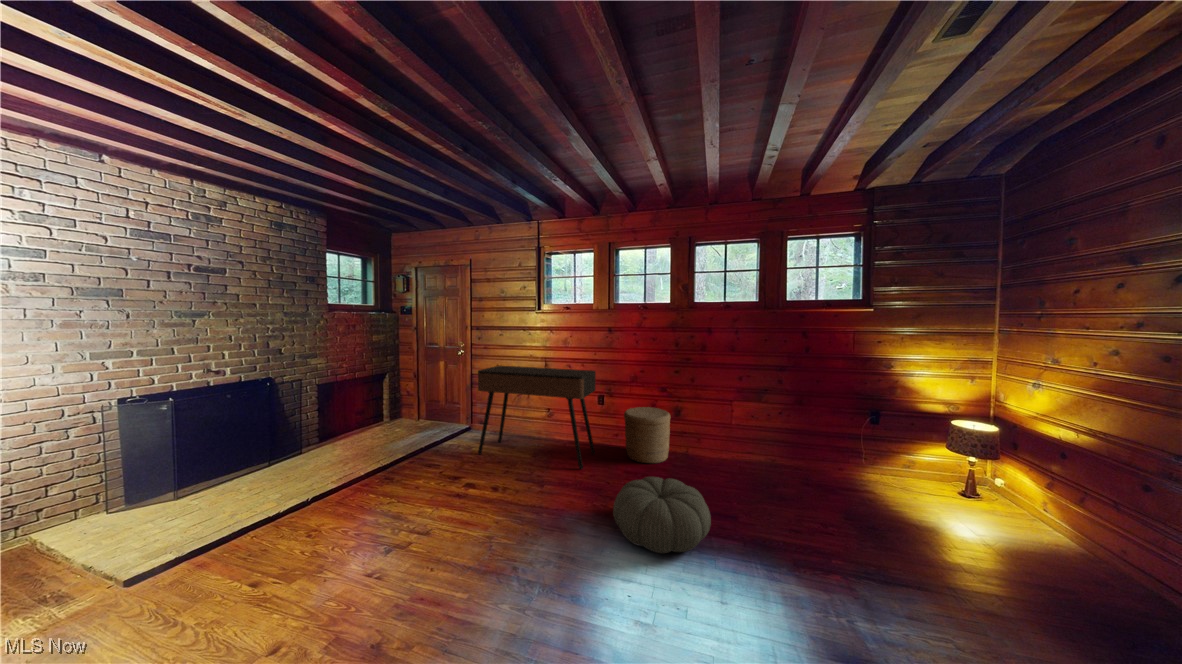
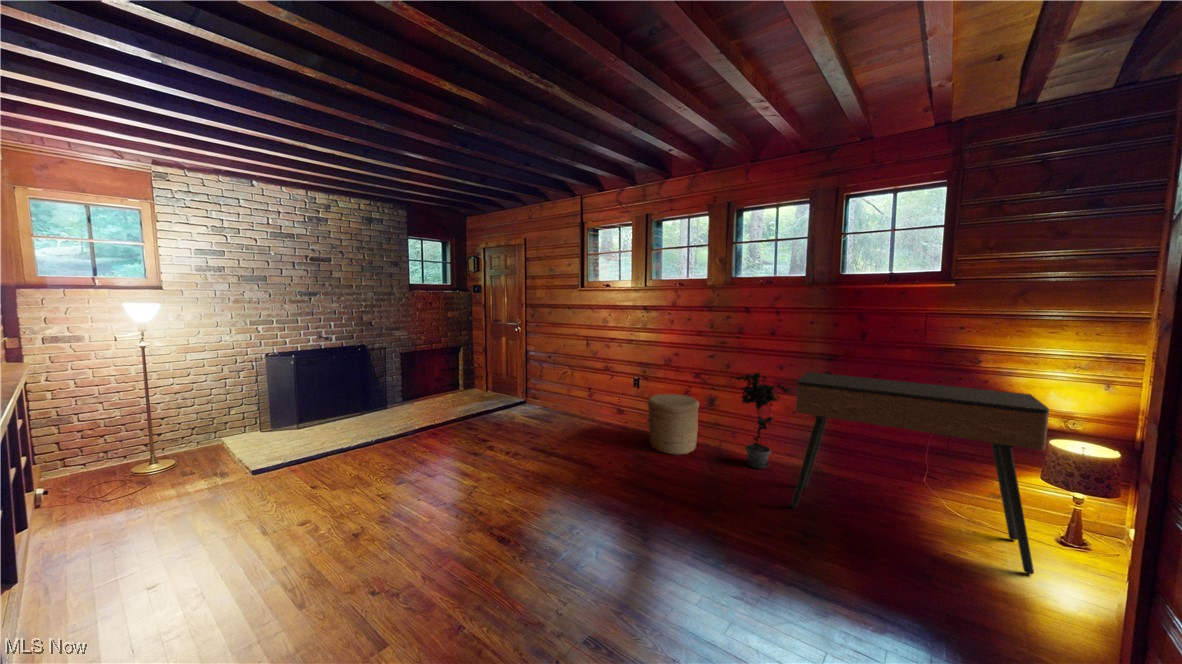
console table: present [478,366,596,469] -> present [791,372,1049,575]
potted plant: none [697,380,759,466] -> present [731,372,793,469]
pouf: present [613,477,711,553] -> none [576,459,671,530]

